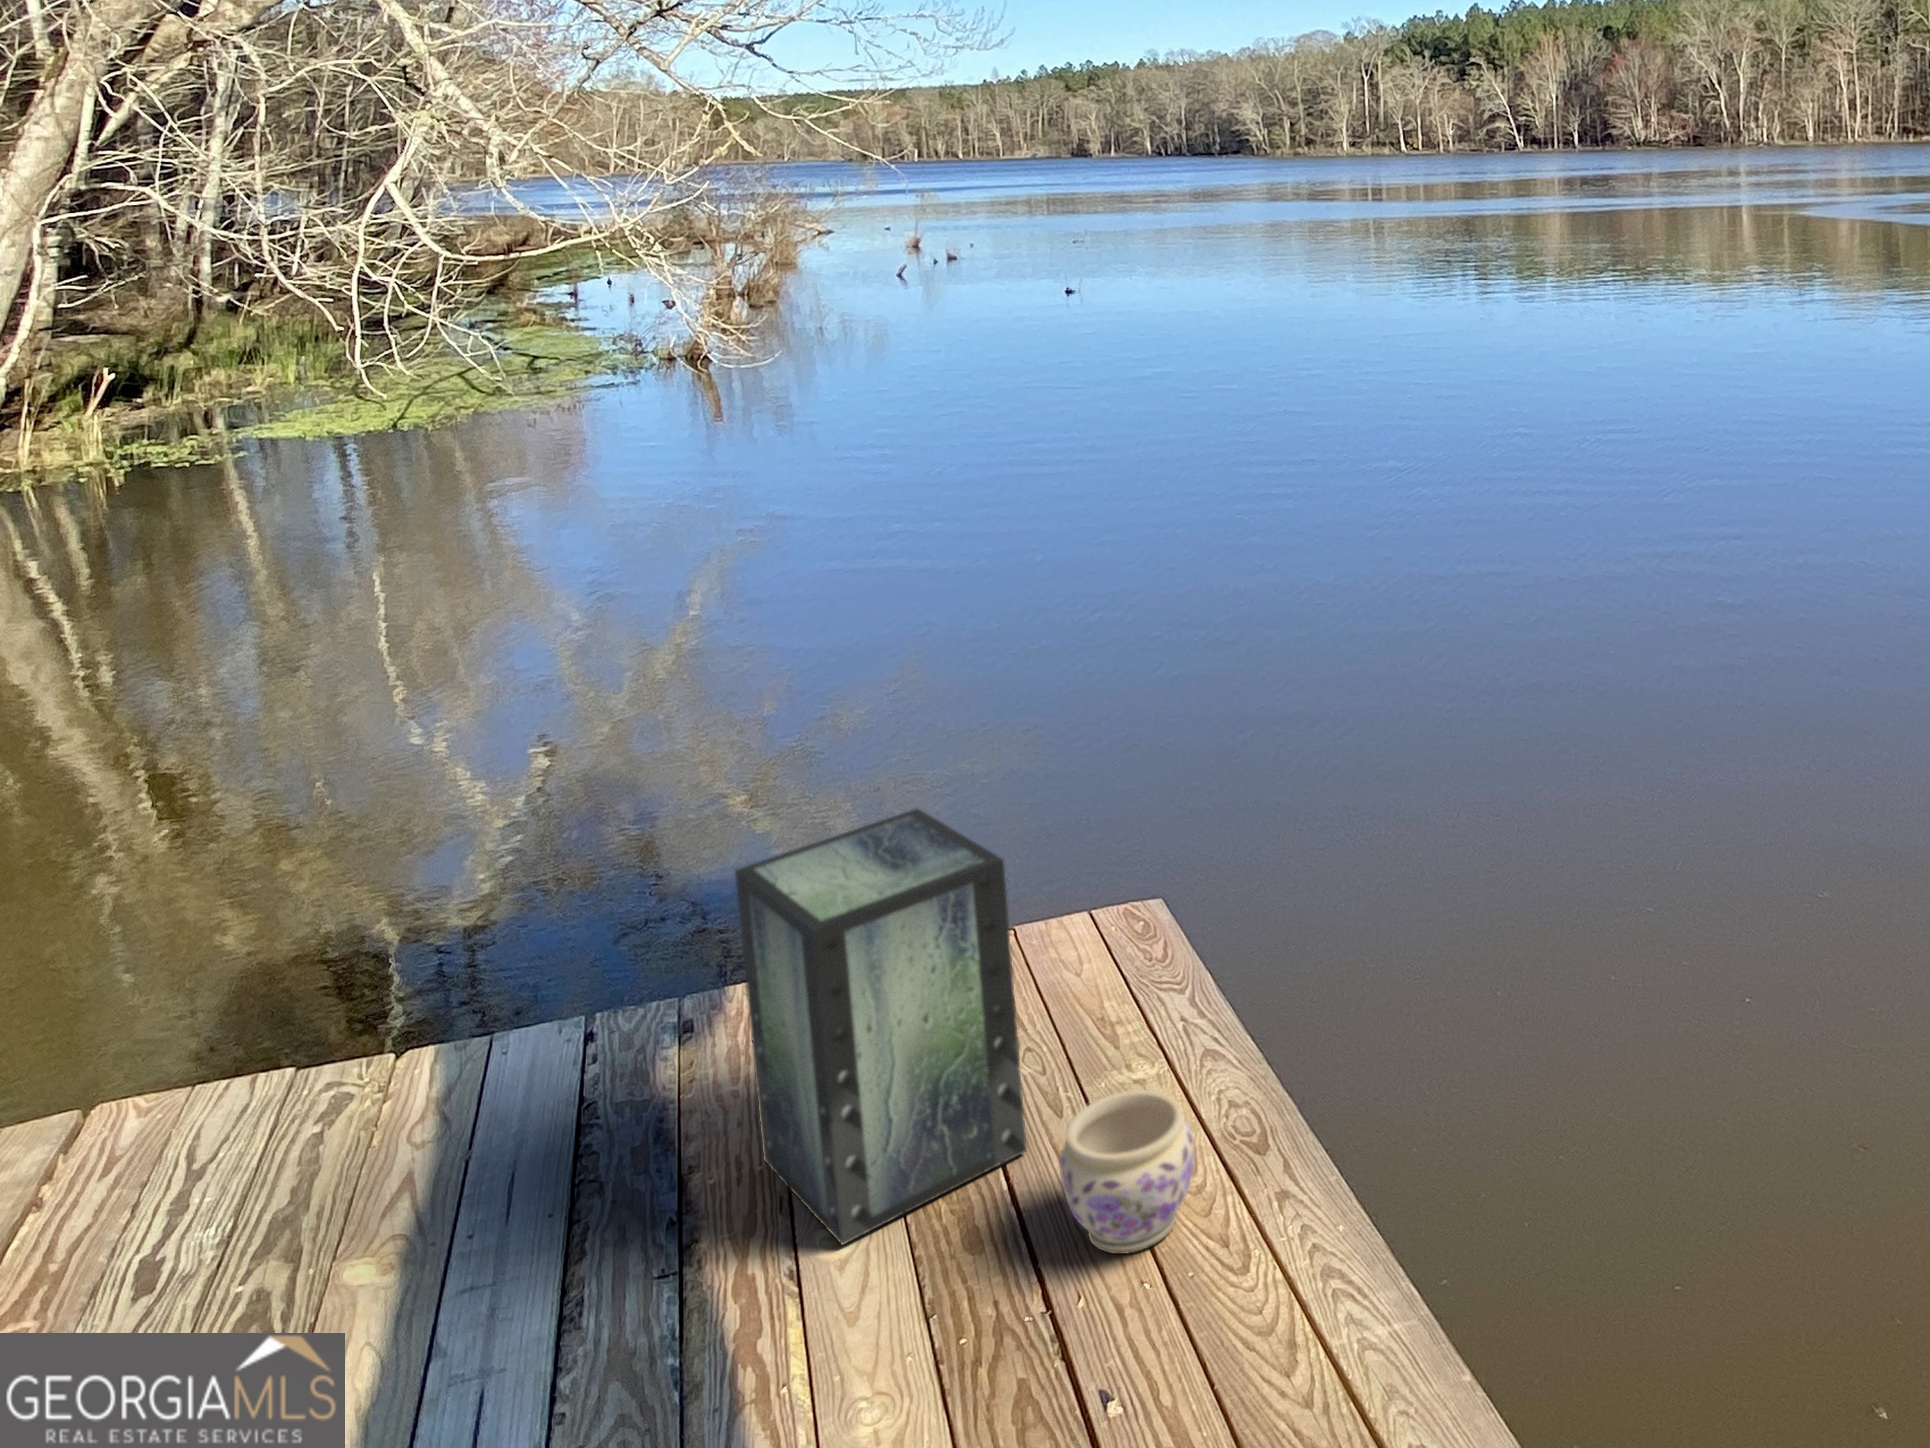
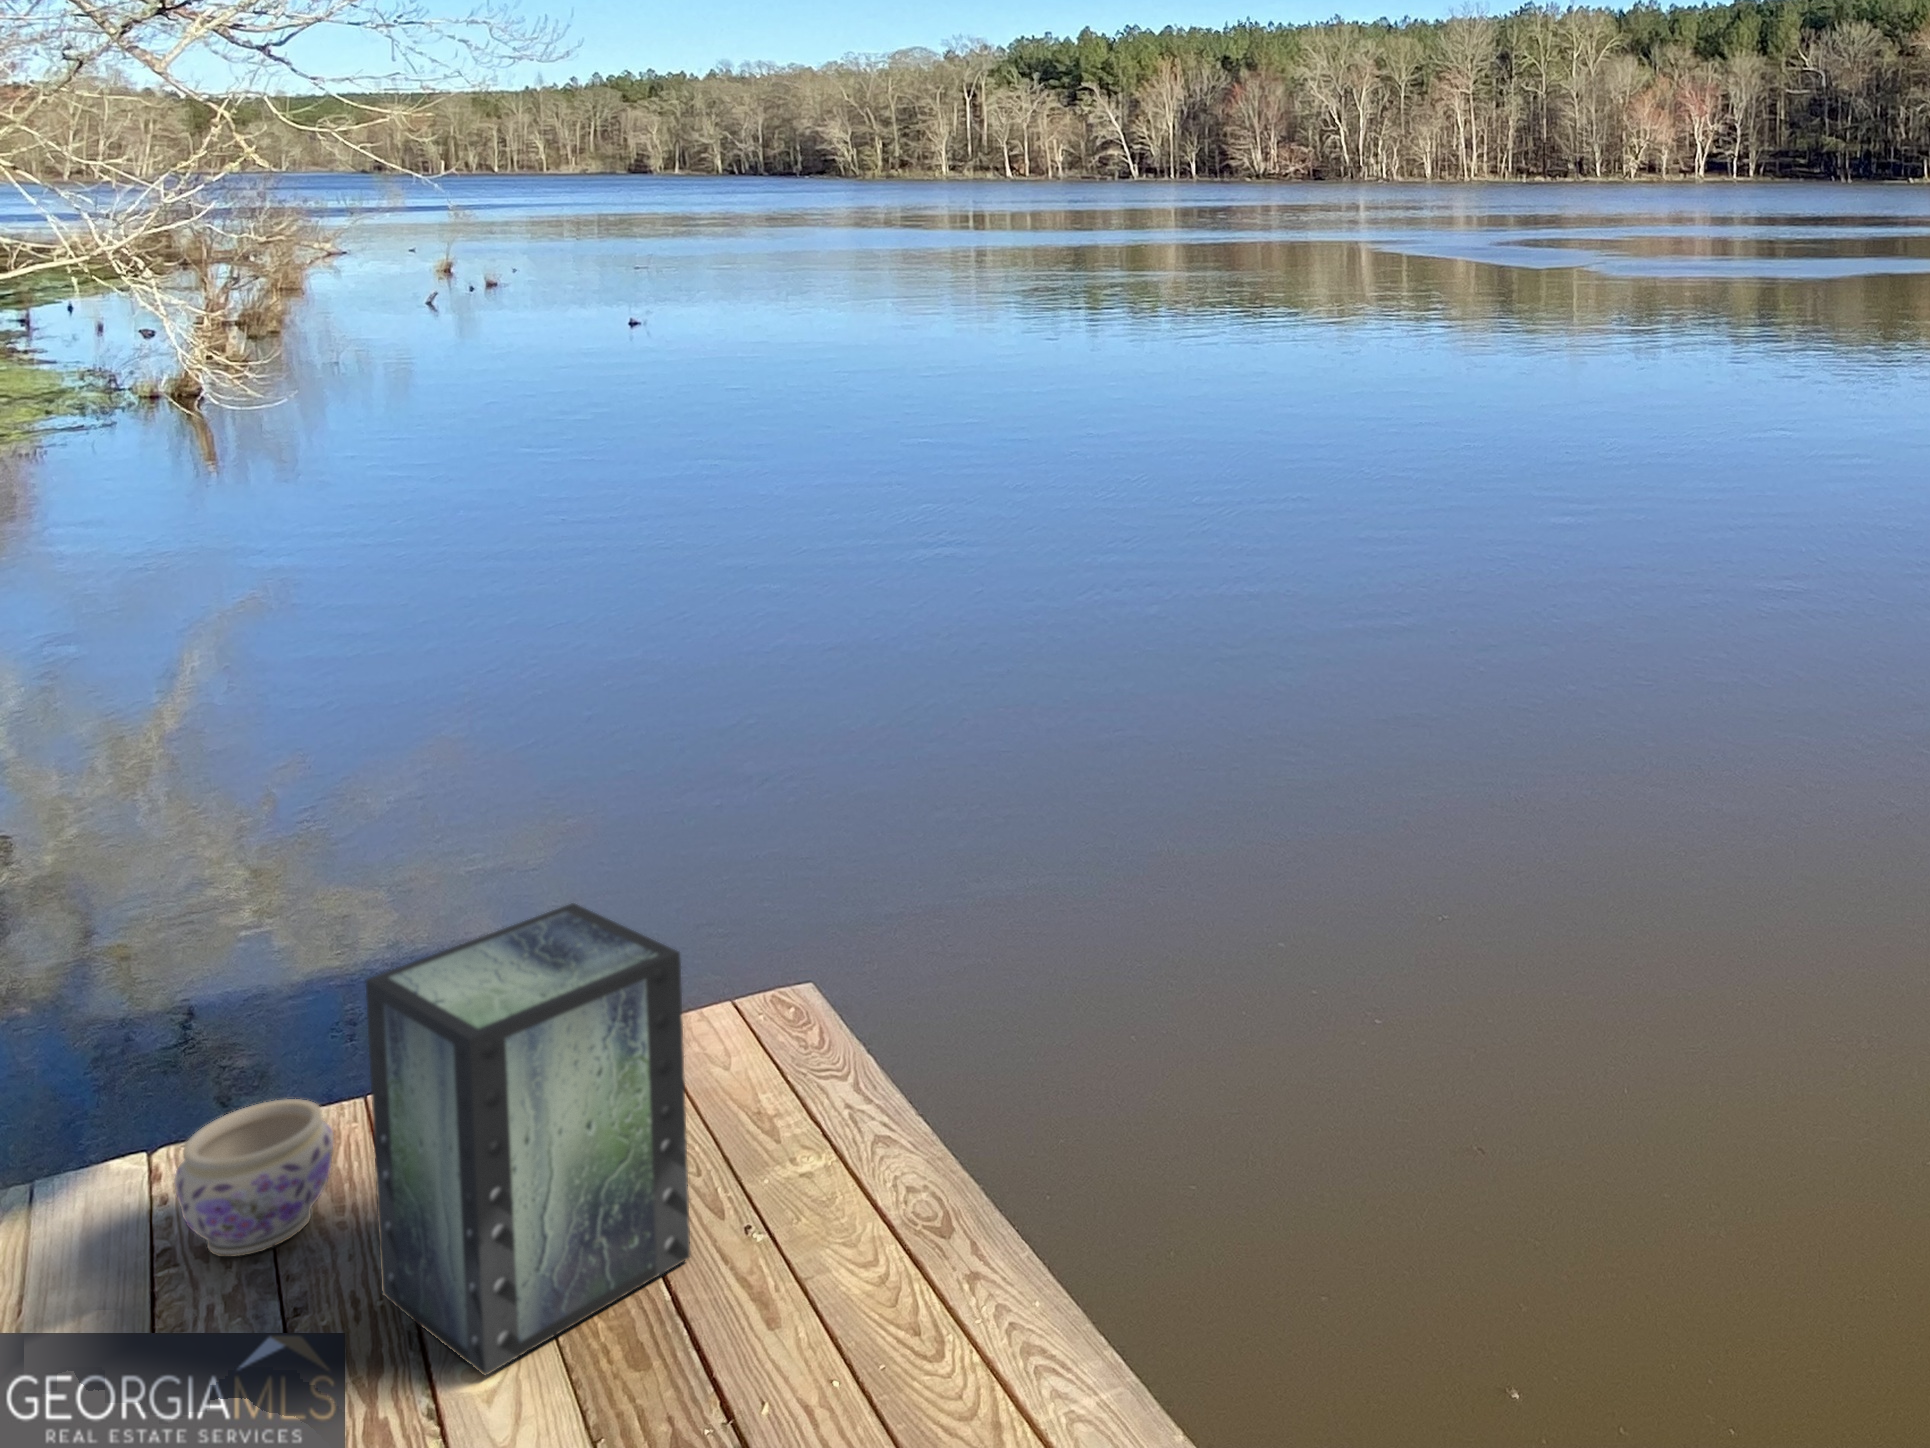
planter: present [1059,1090,1194,1254] -> present [175,1099,334,1257]

